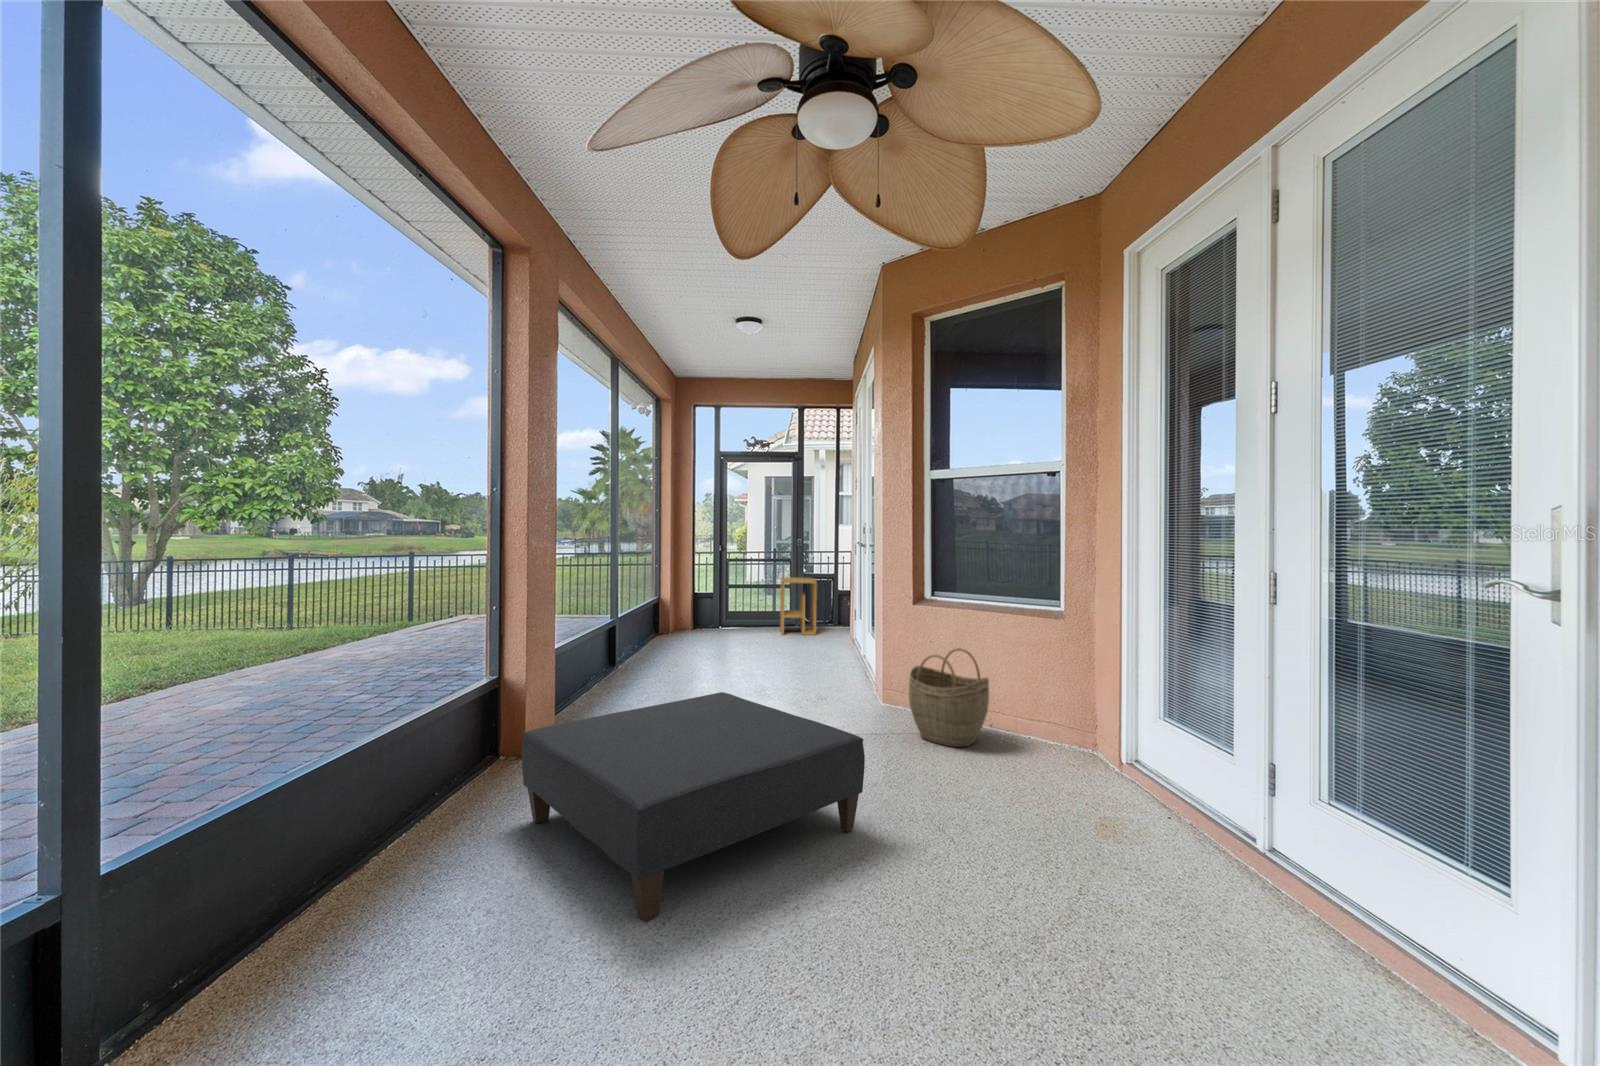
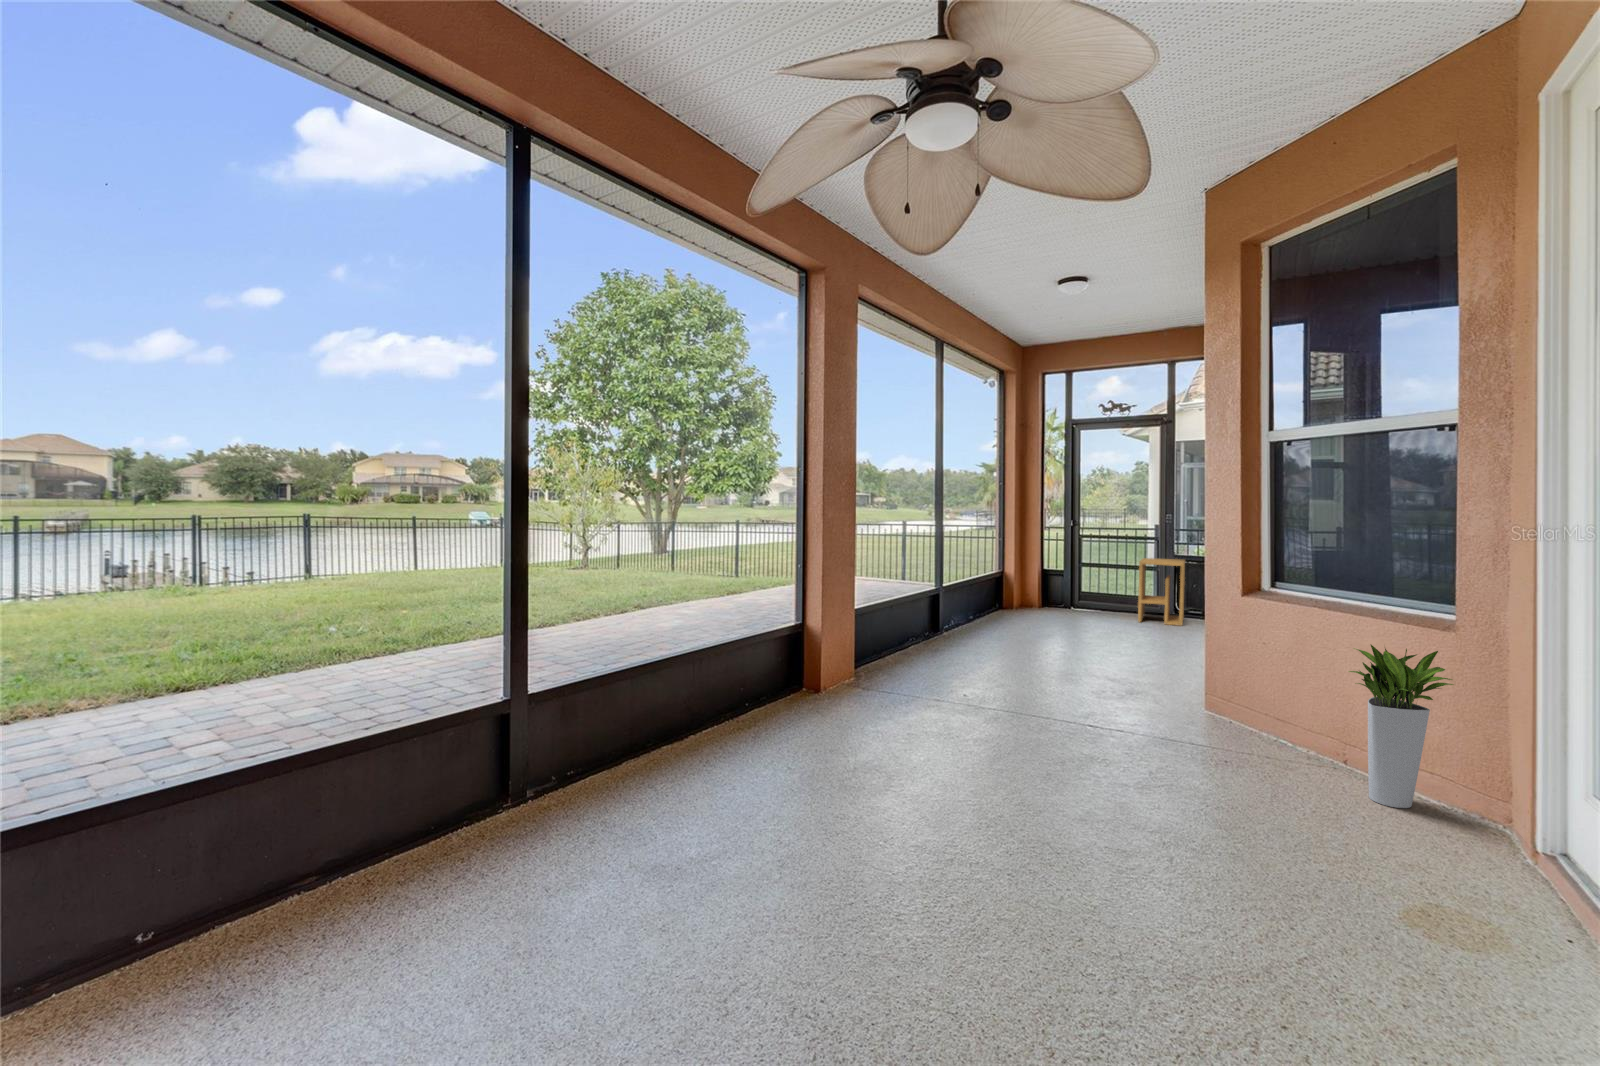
planter: none [1015,639,1080,765] -> present [1349,645,1453,808]
woven basket: present [909,648,989,747] -> none [1211,648,1323,765]
ottoman: present [522,692,865,922] -> none [793,661,1079,823]

